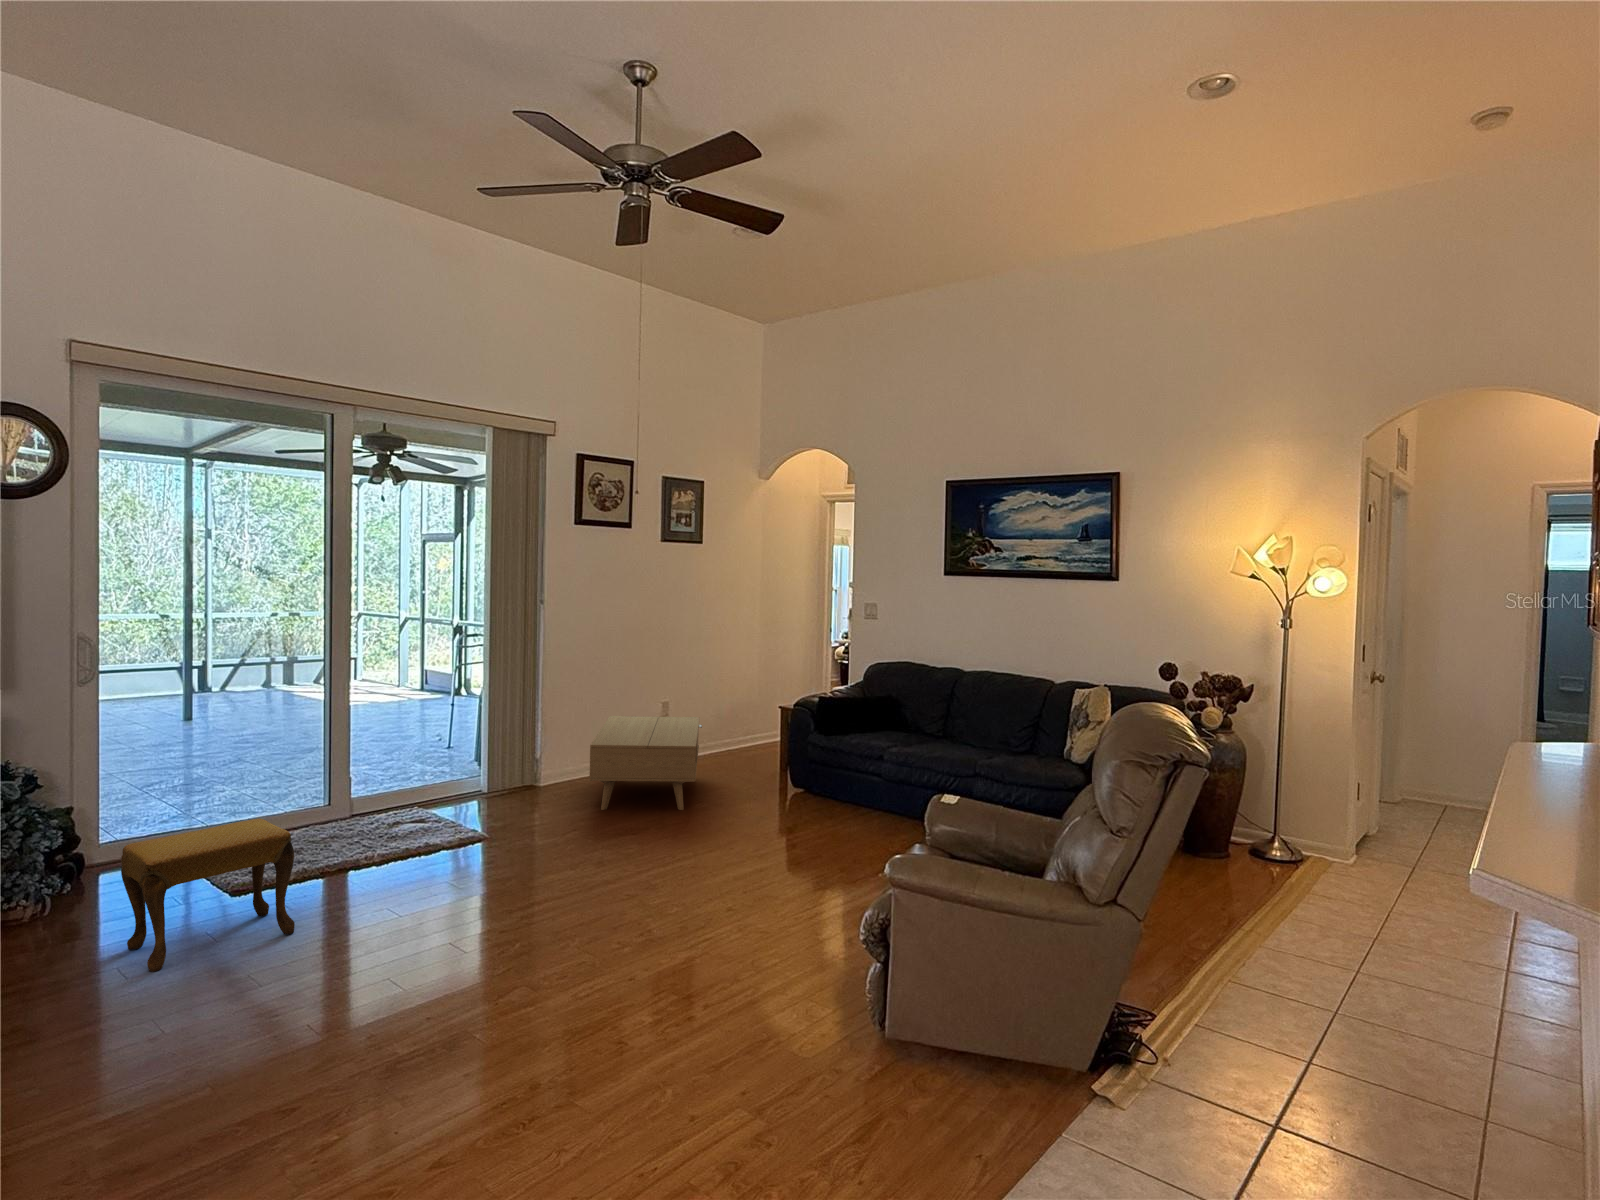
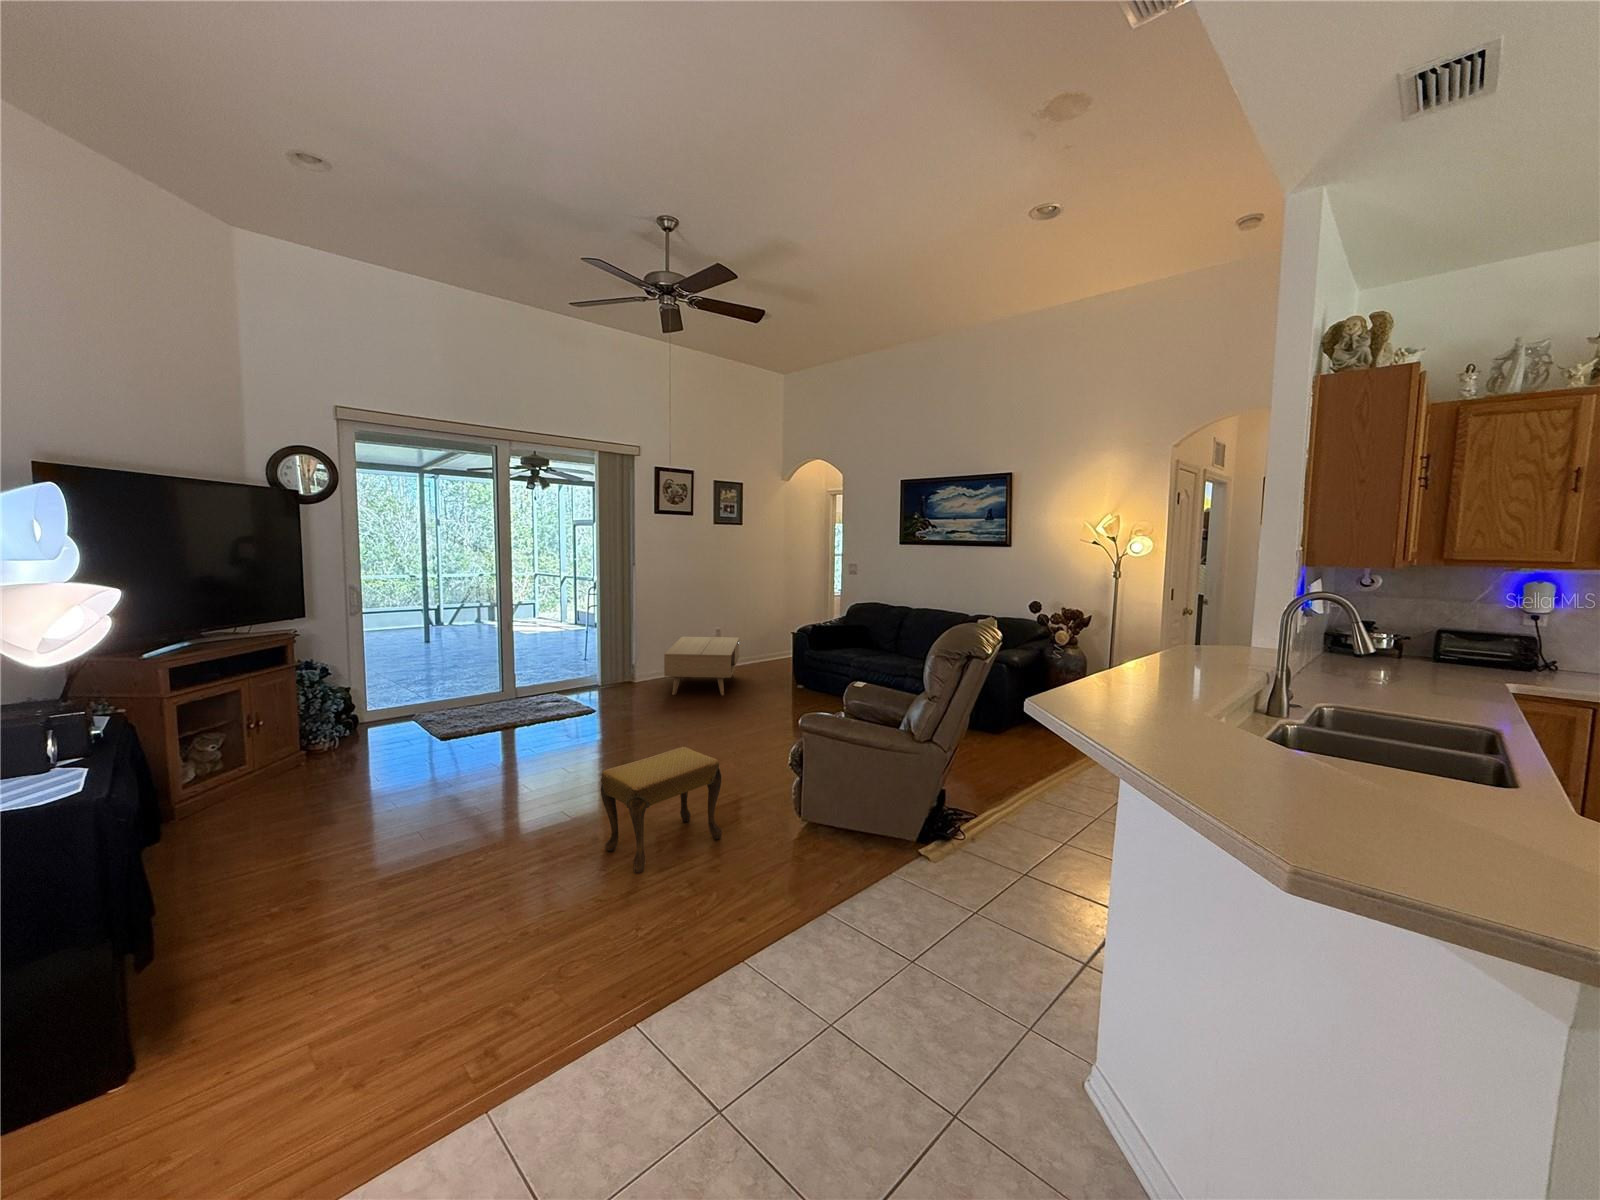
footstool: present [121,818,295,972] -> present [601,747,722,873]

